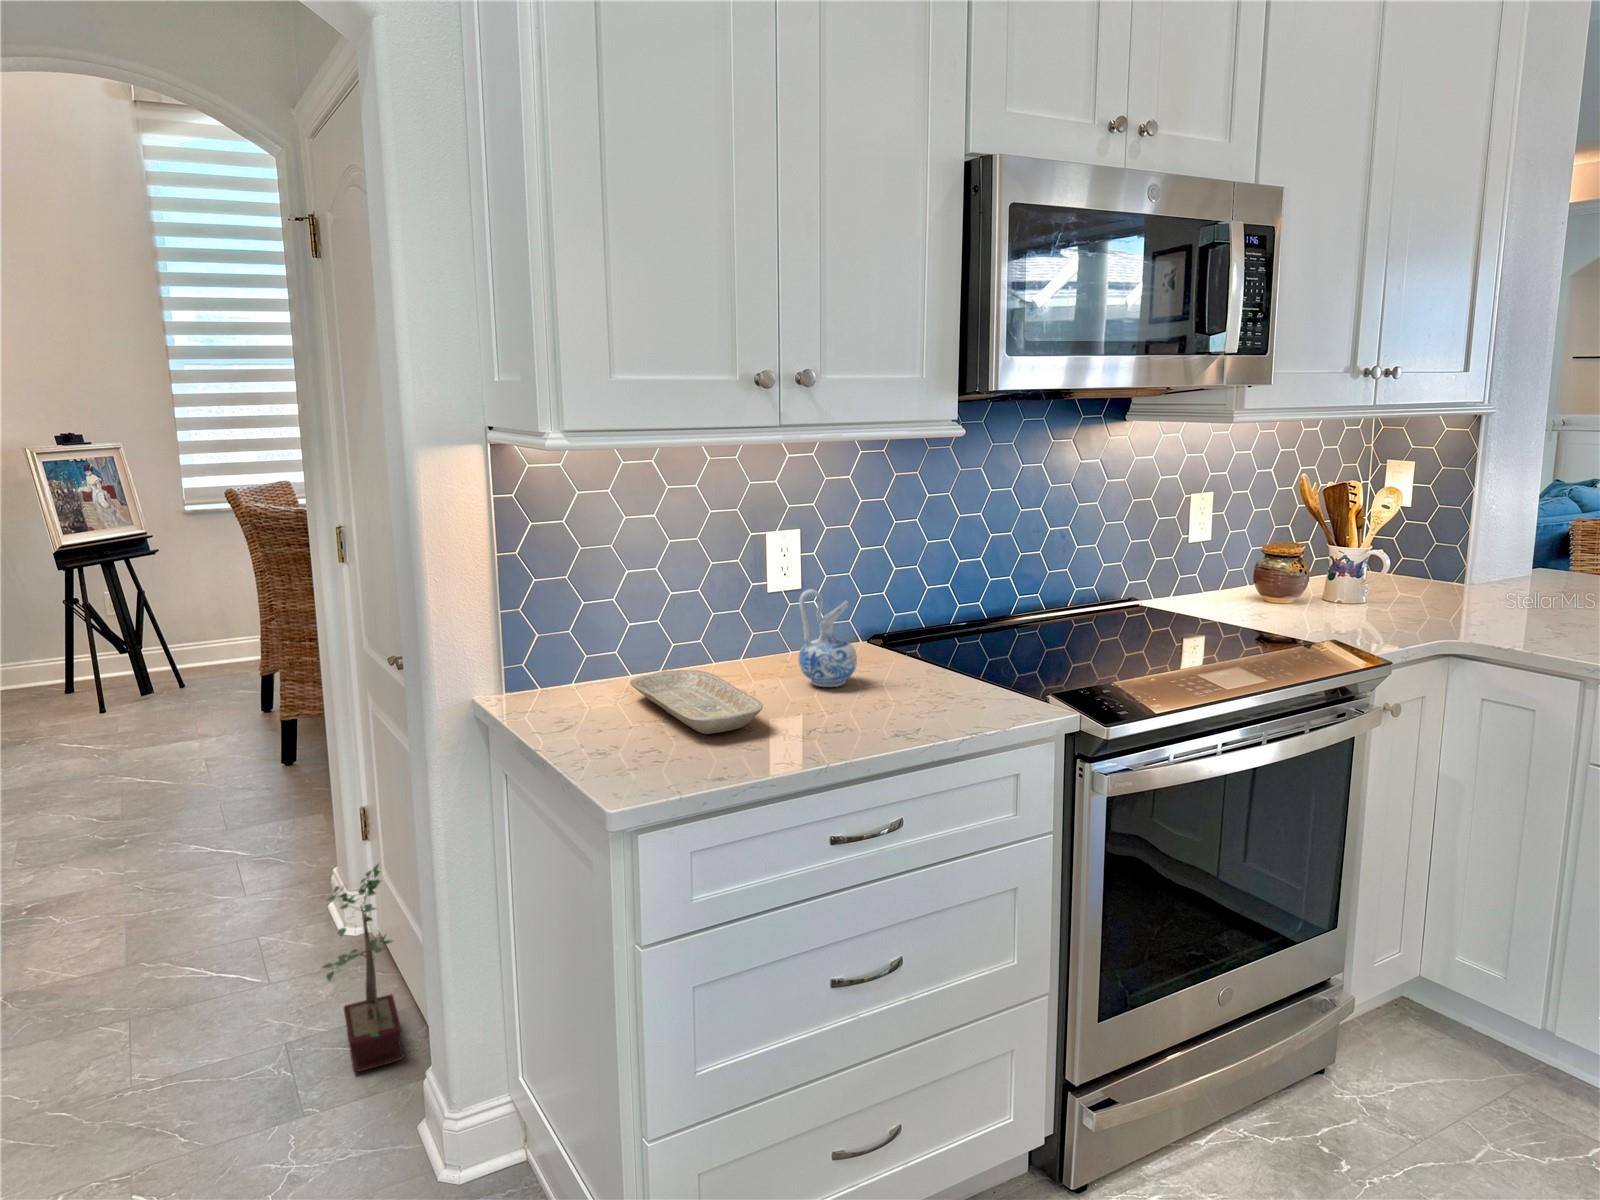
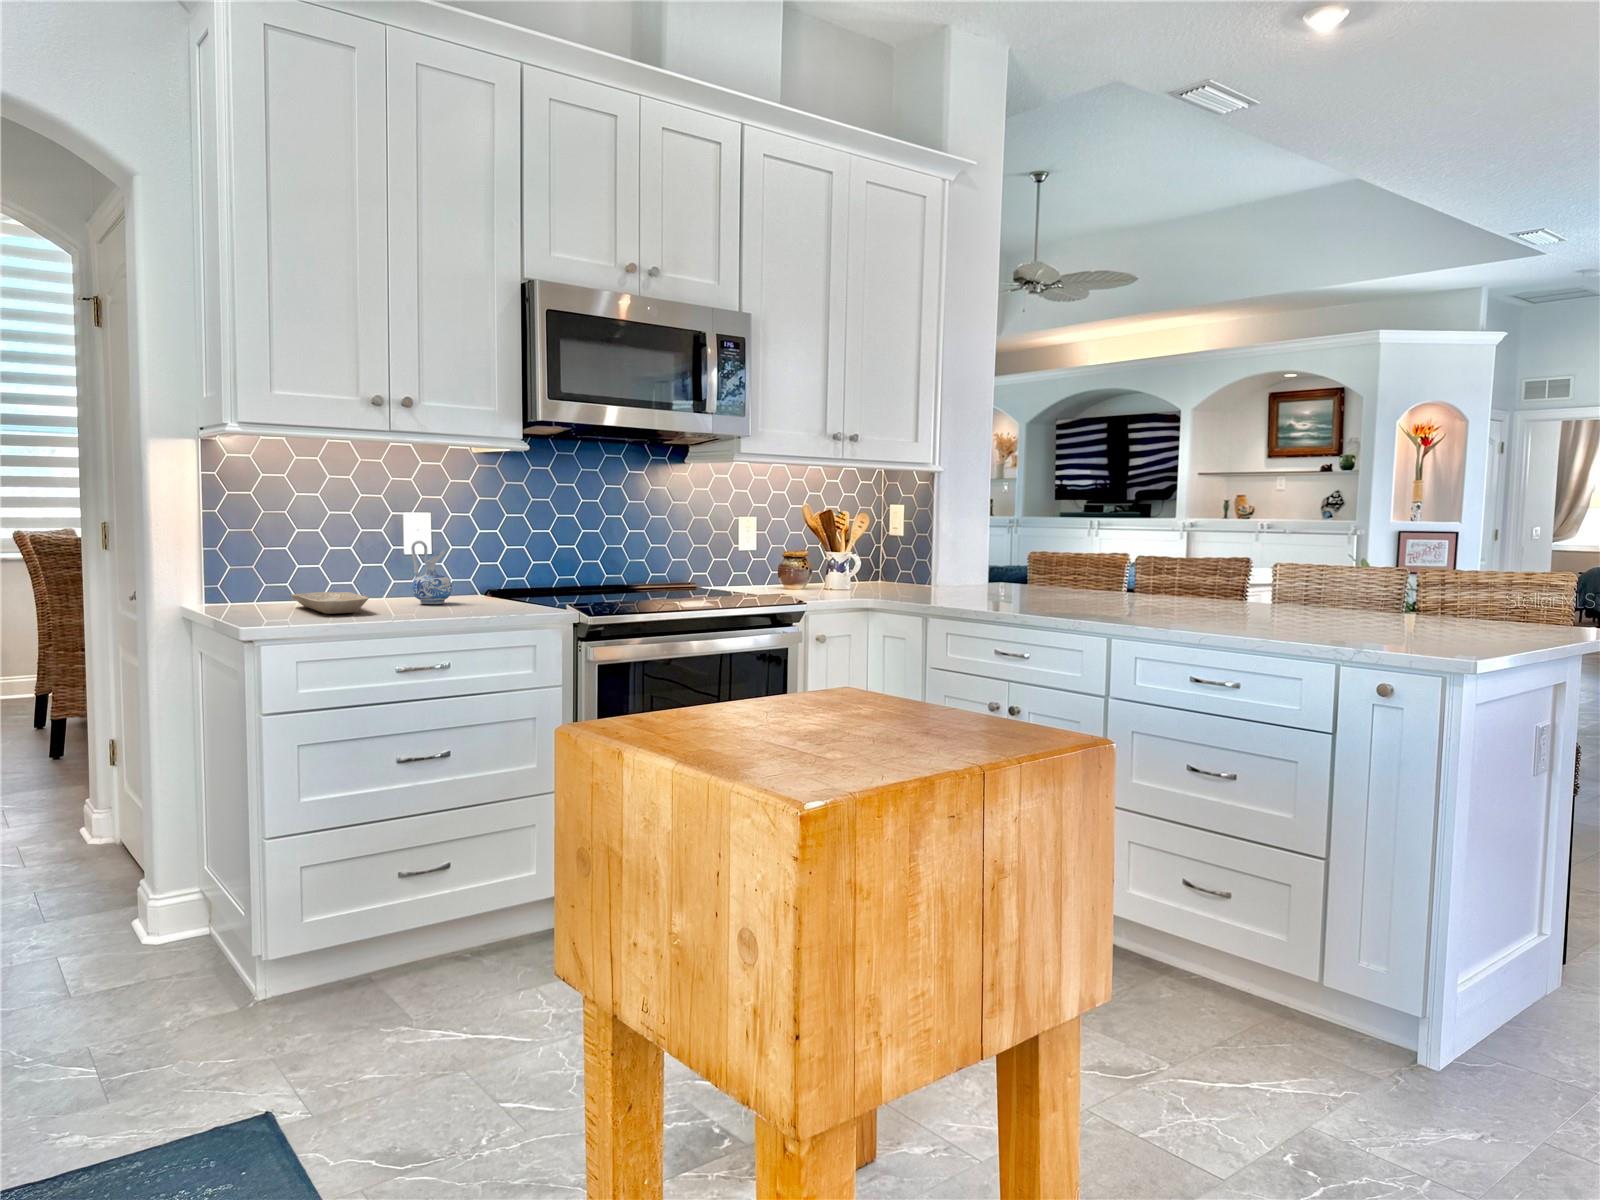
potted plant: present [322,864,404,1071] -> none [58,748,124,905]

